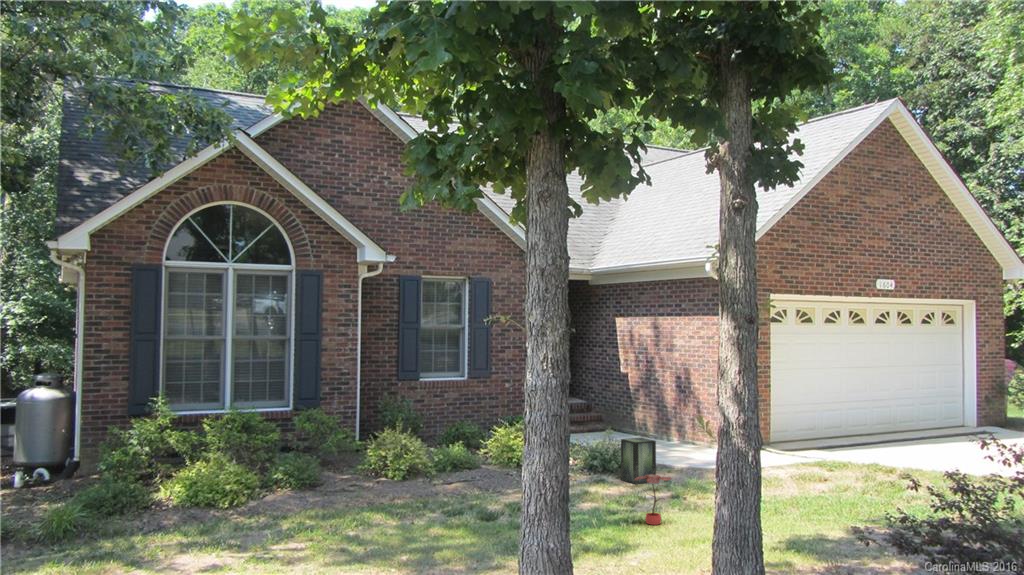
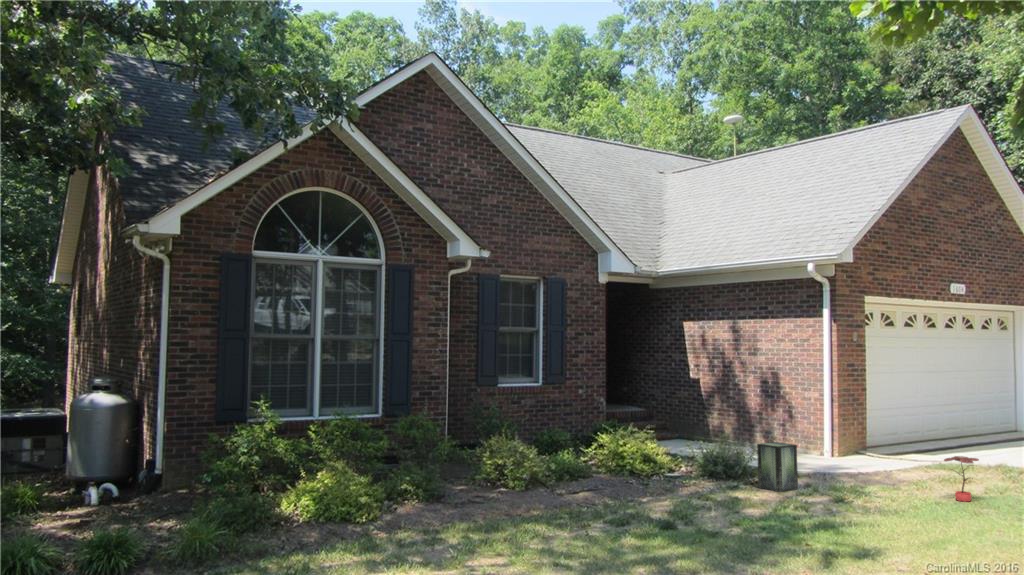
potted plant: present [635,474,672,525] -> present [944,456,979,502]

